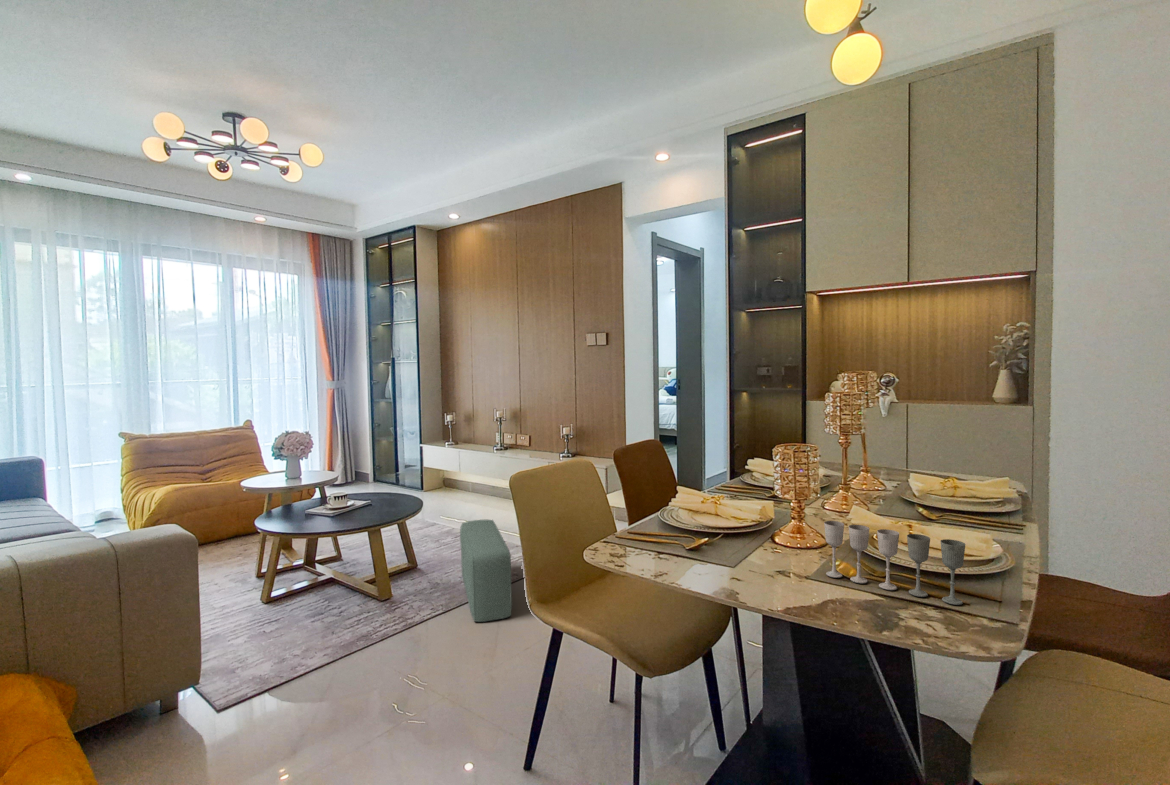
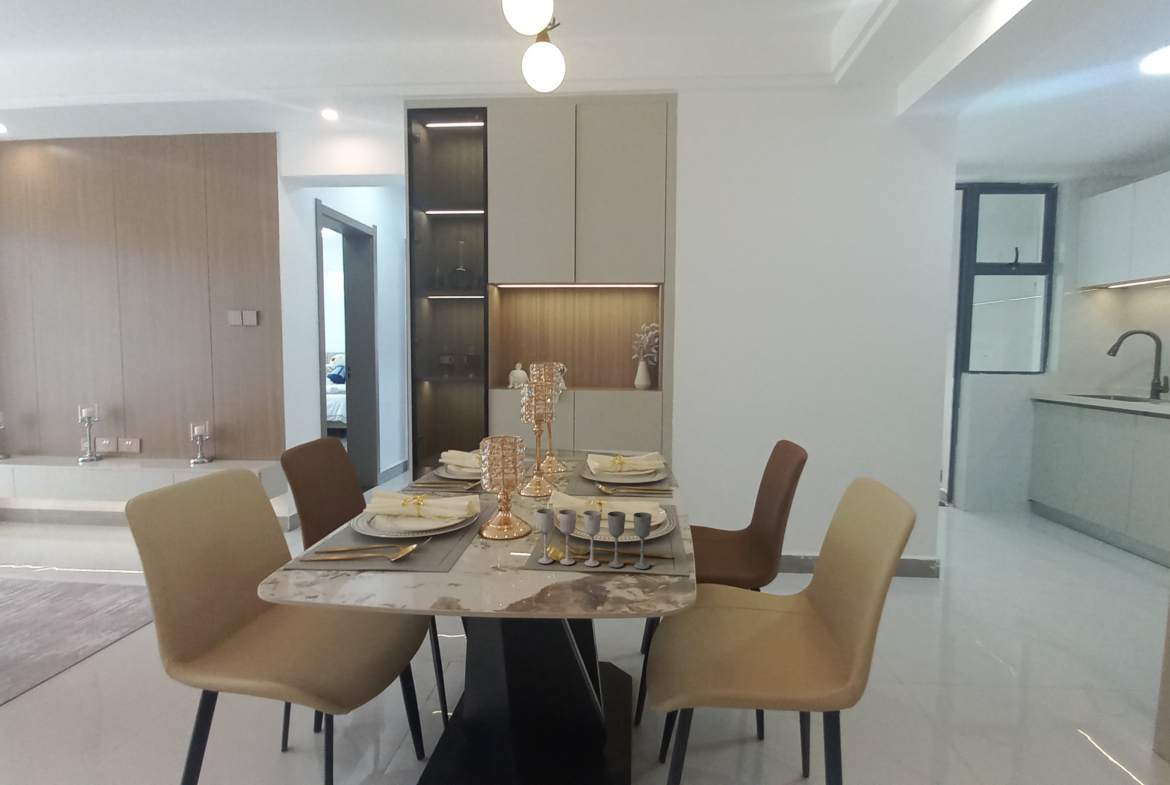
pouf: present [460,520,512,622] -> none [21,560,123,711]

